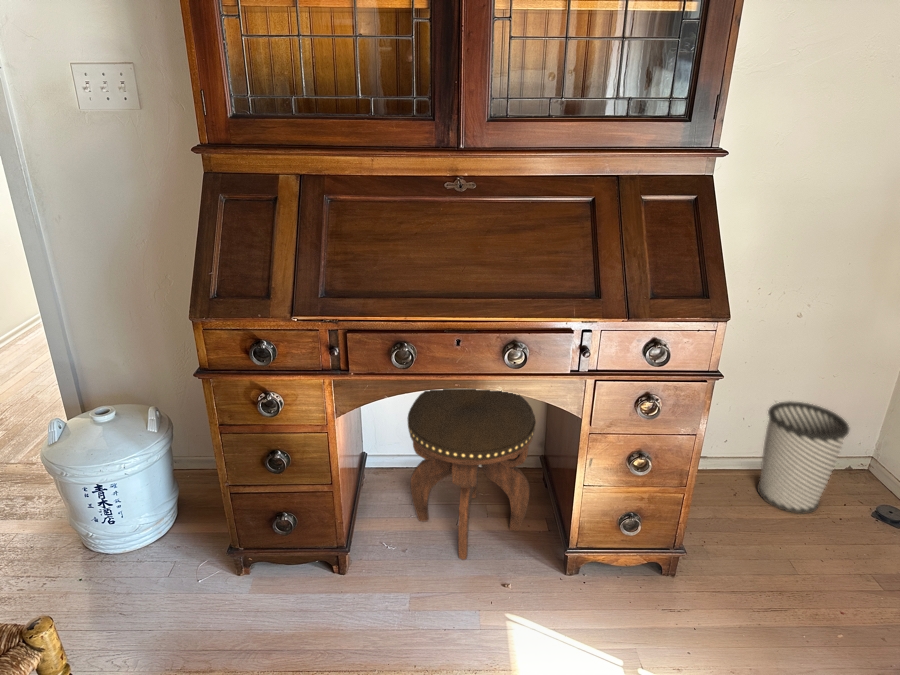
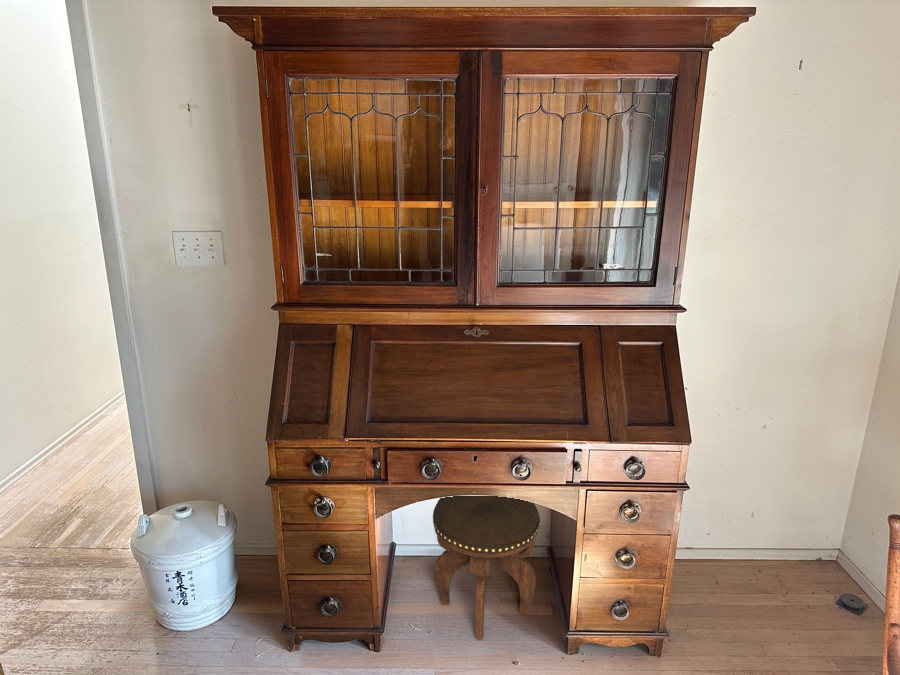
wastebasket: present [757,402,849,514] -> none [736,500,810,601]

